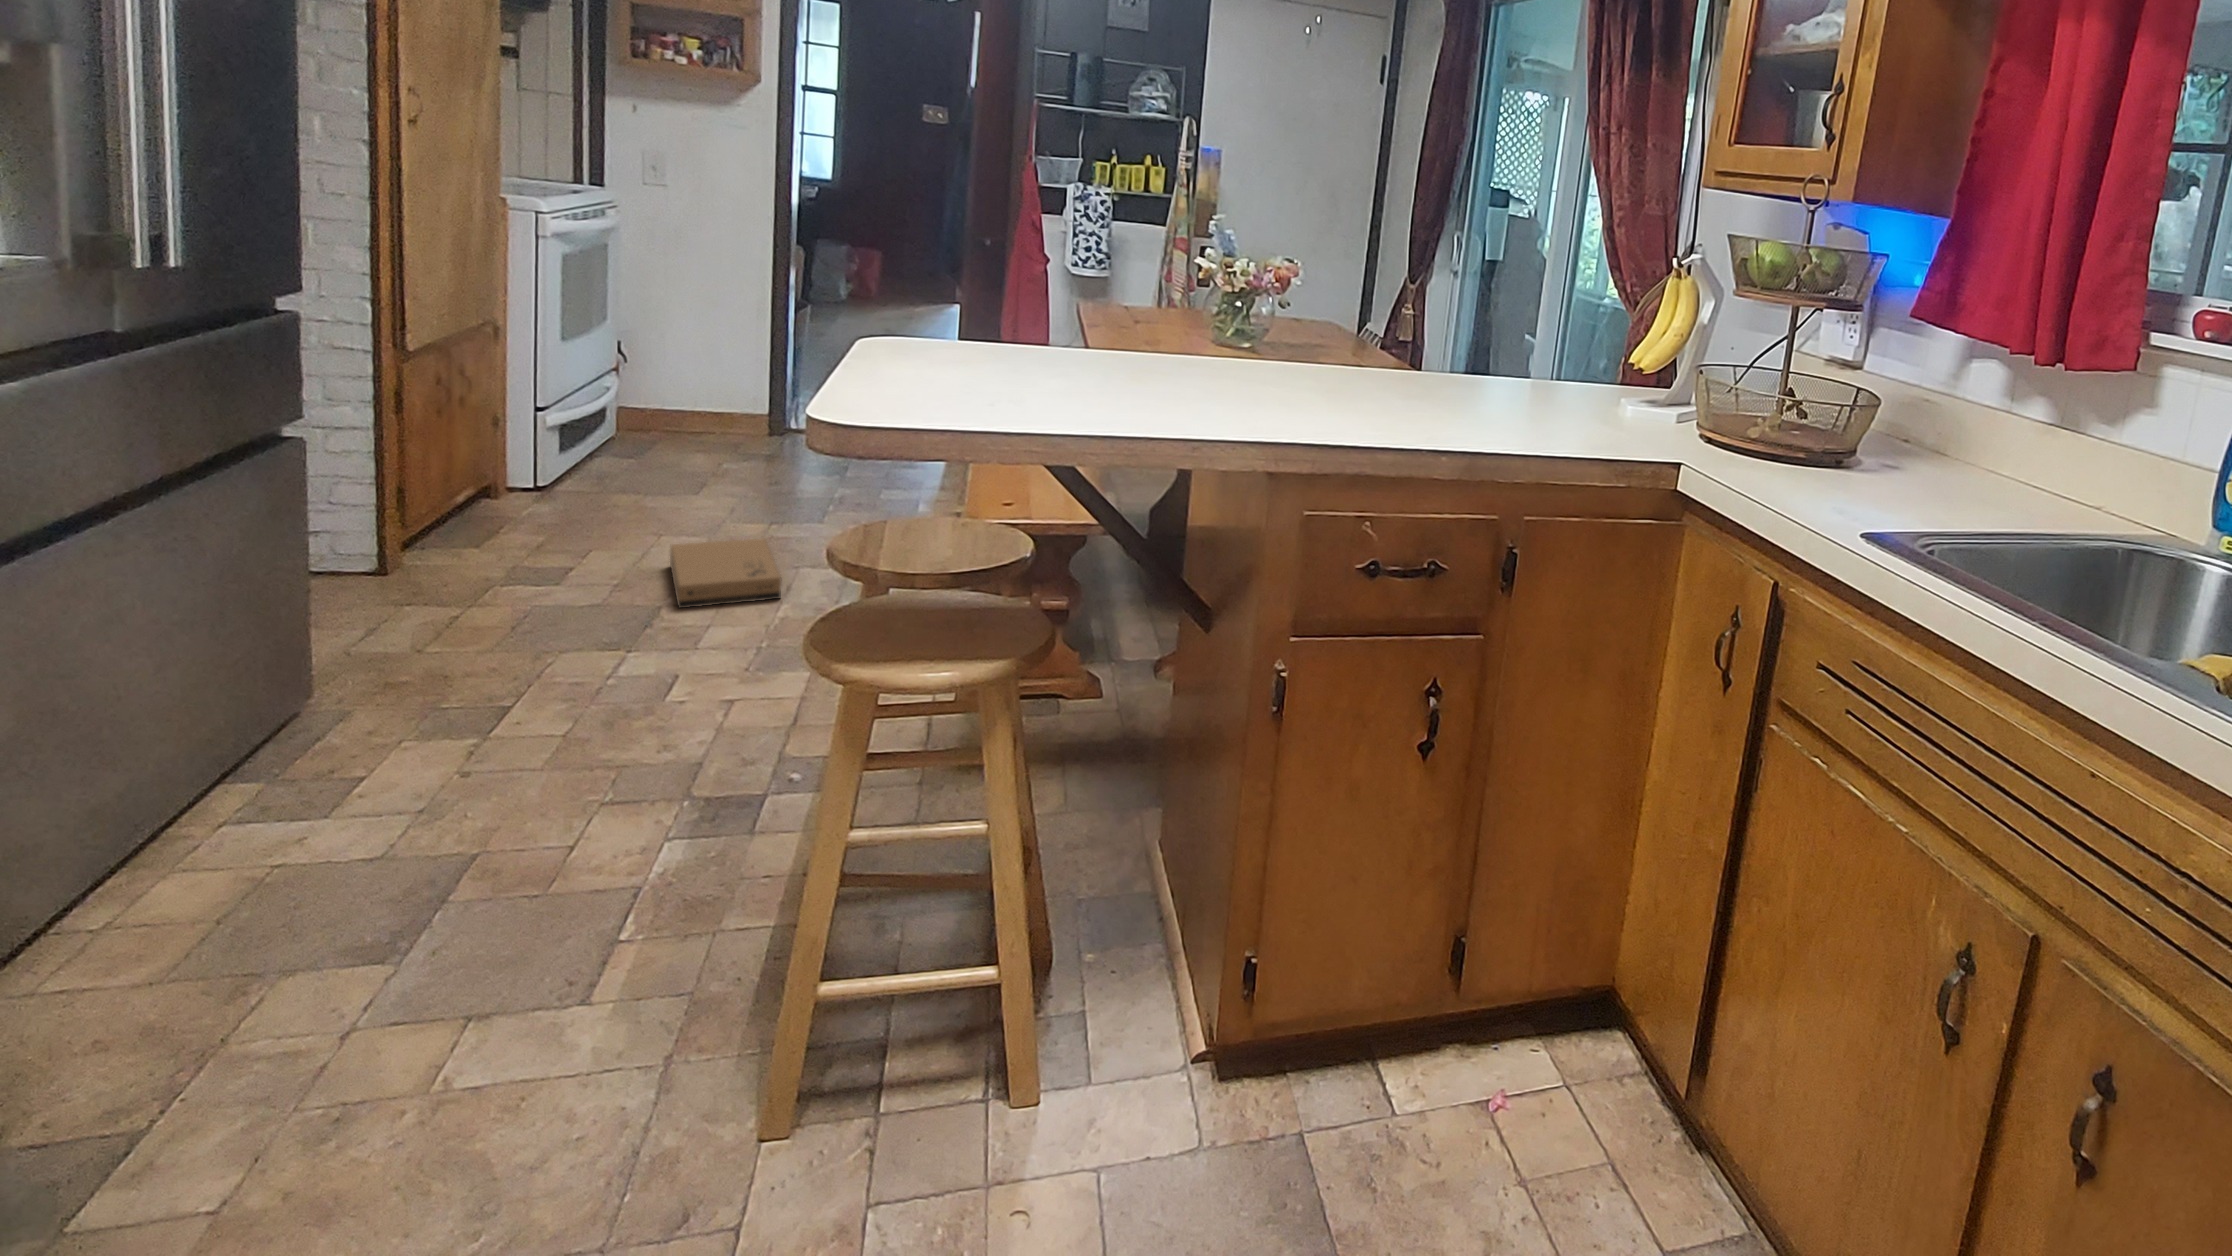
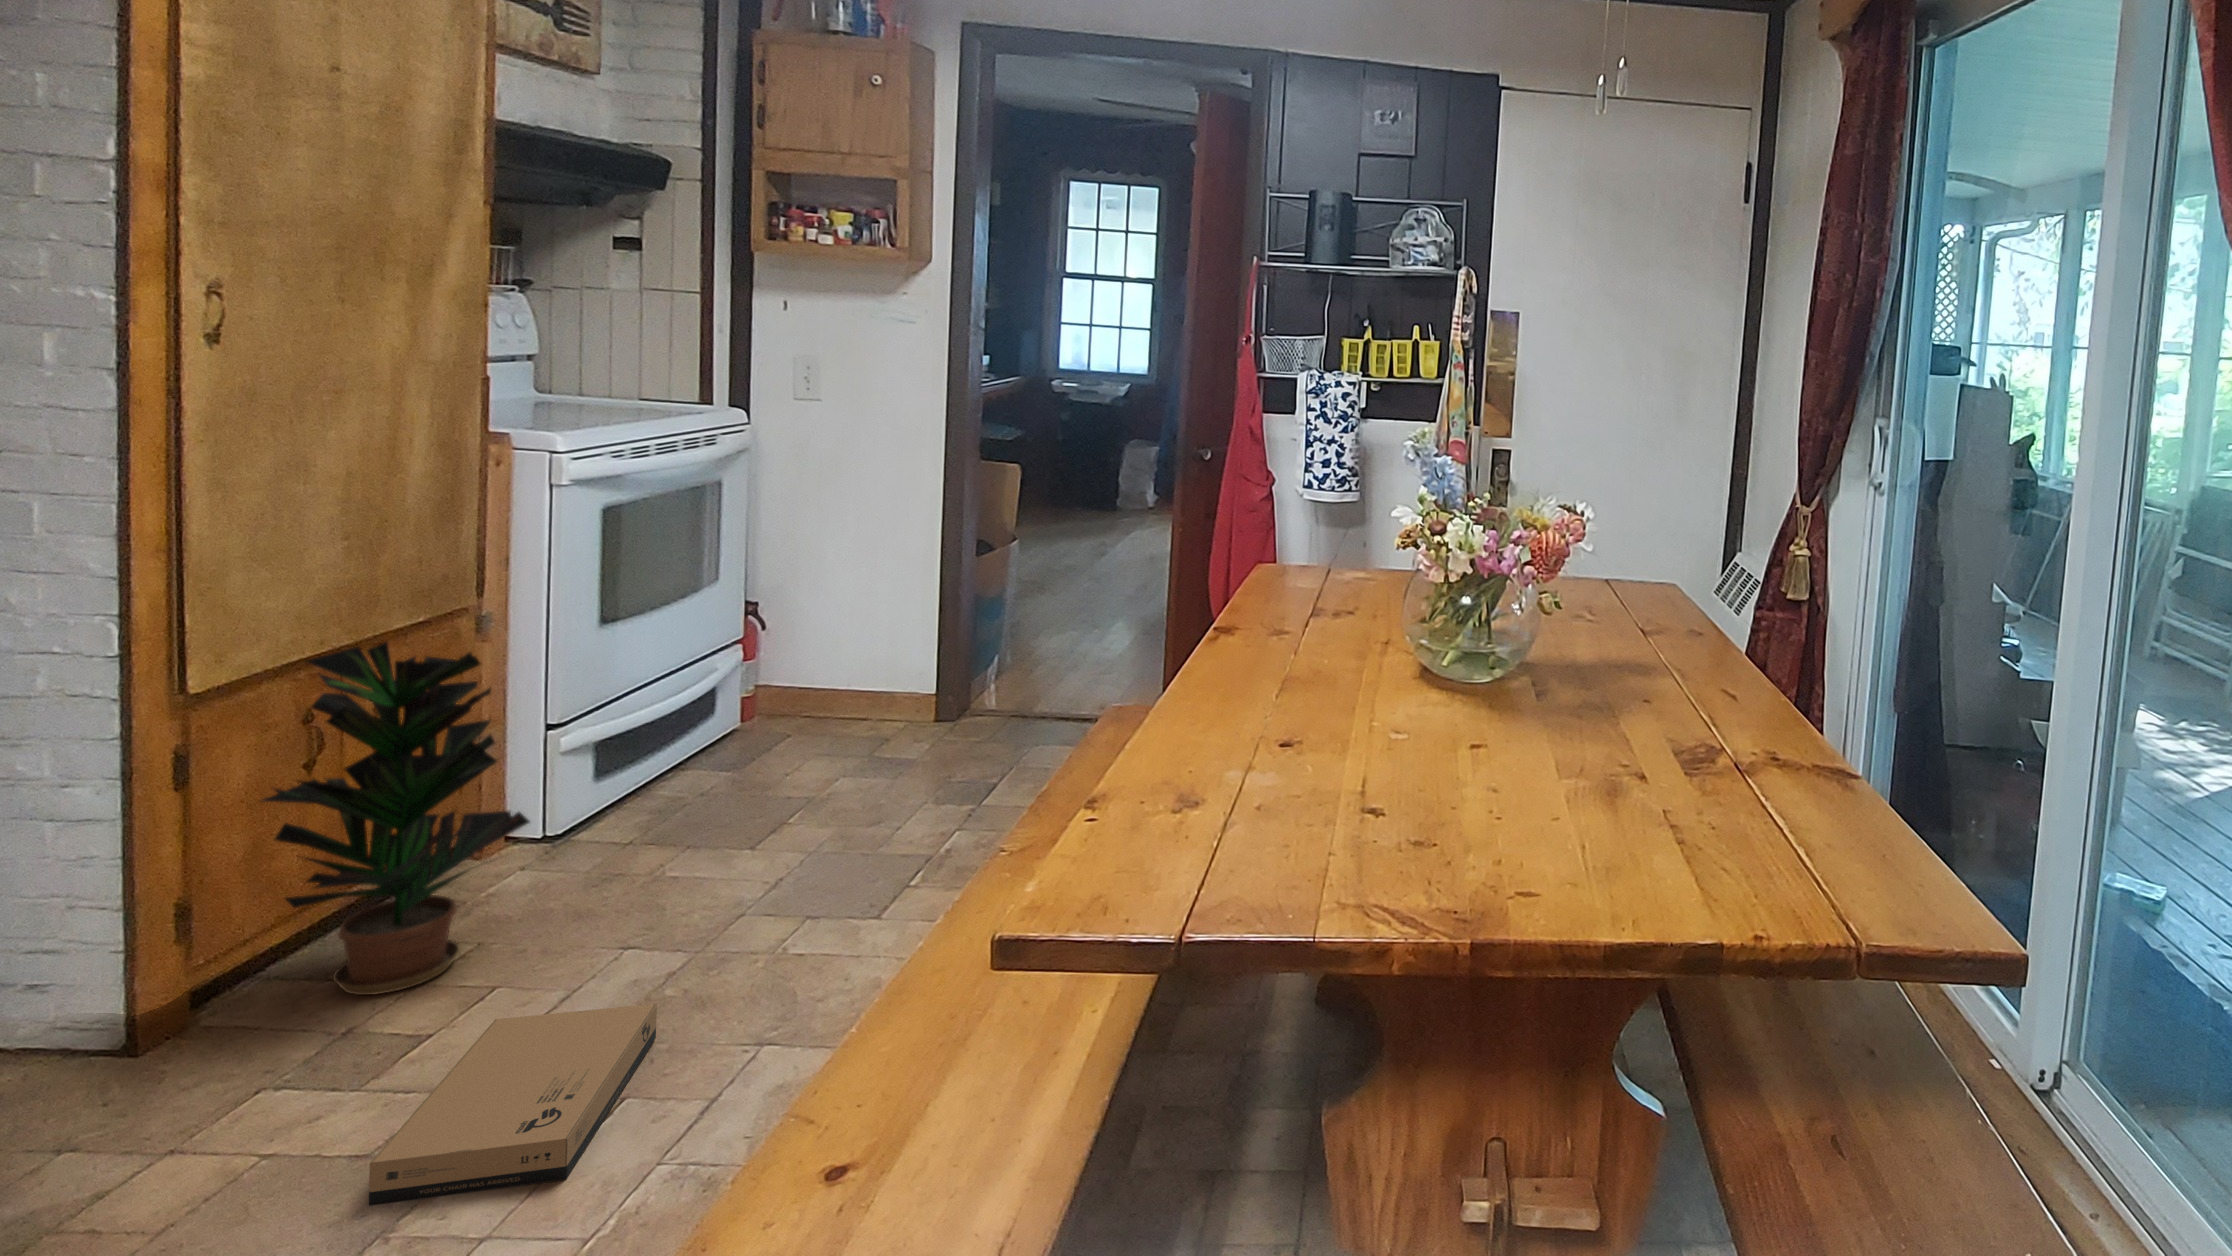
potted plant: none [442,330,619,548] -> present [261,642,530,995]

